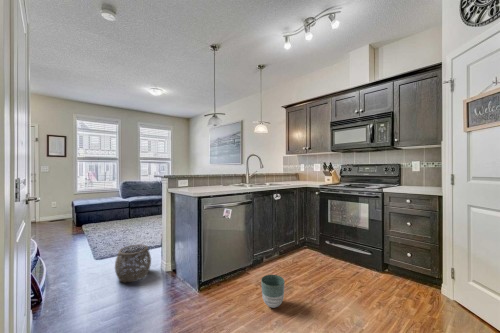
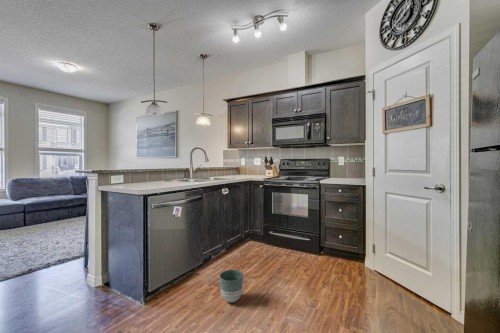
woven basket: present [115,244,151,282] -> none [23,257,77,308]

